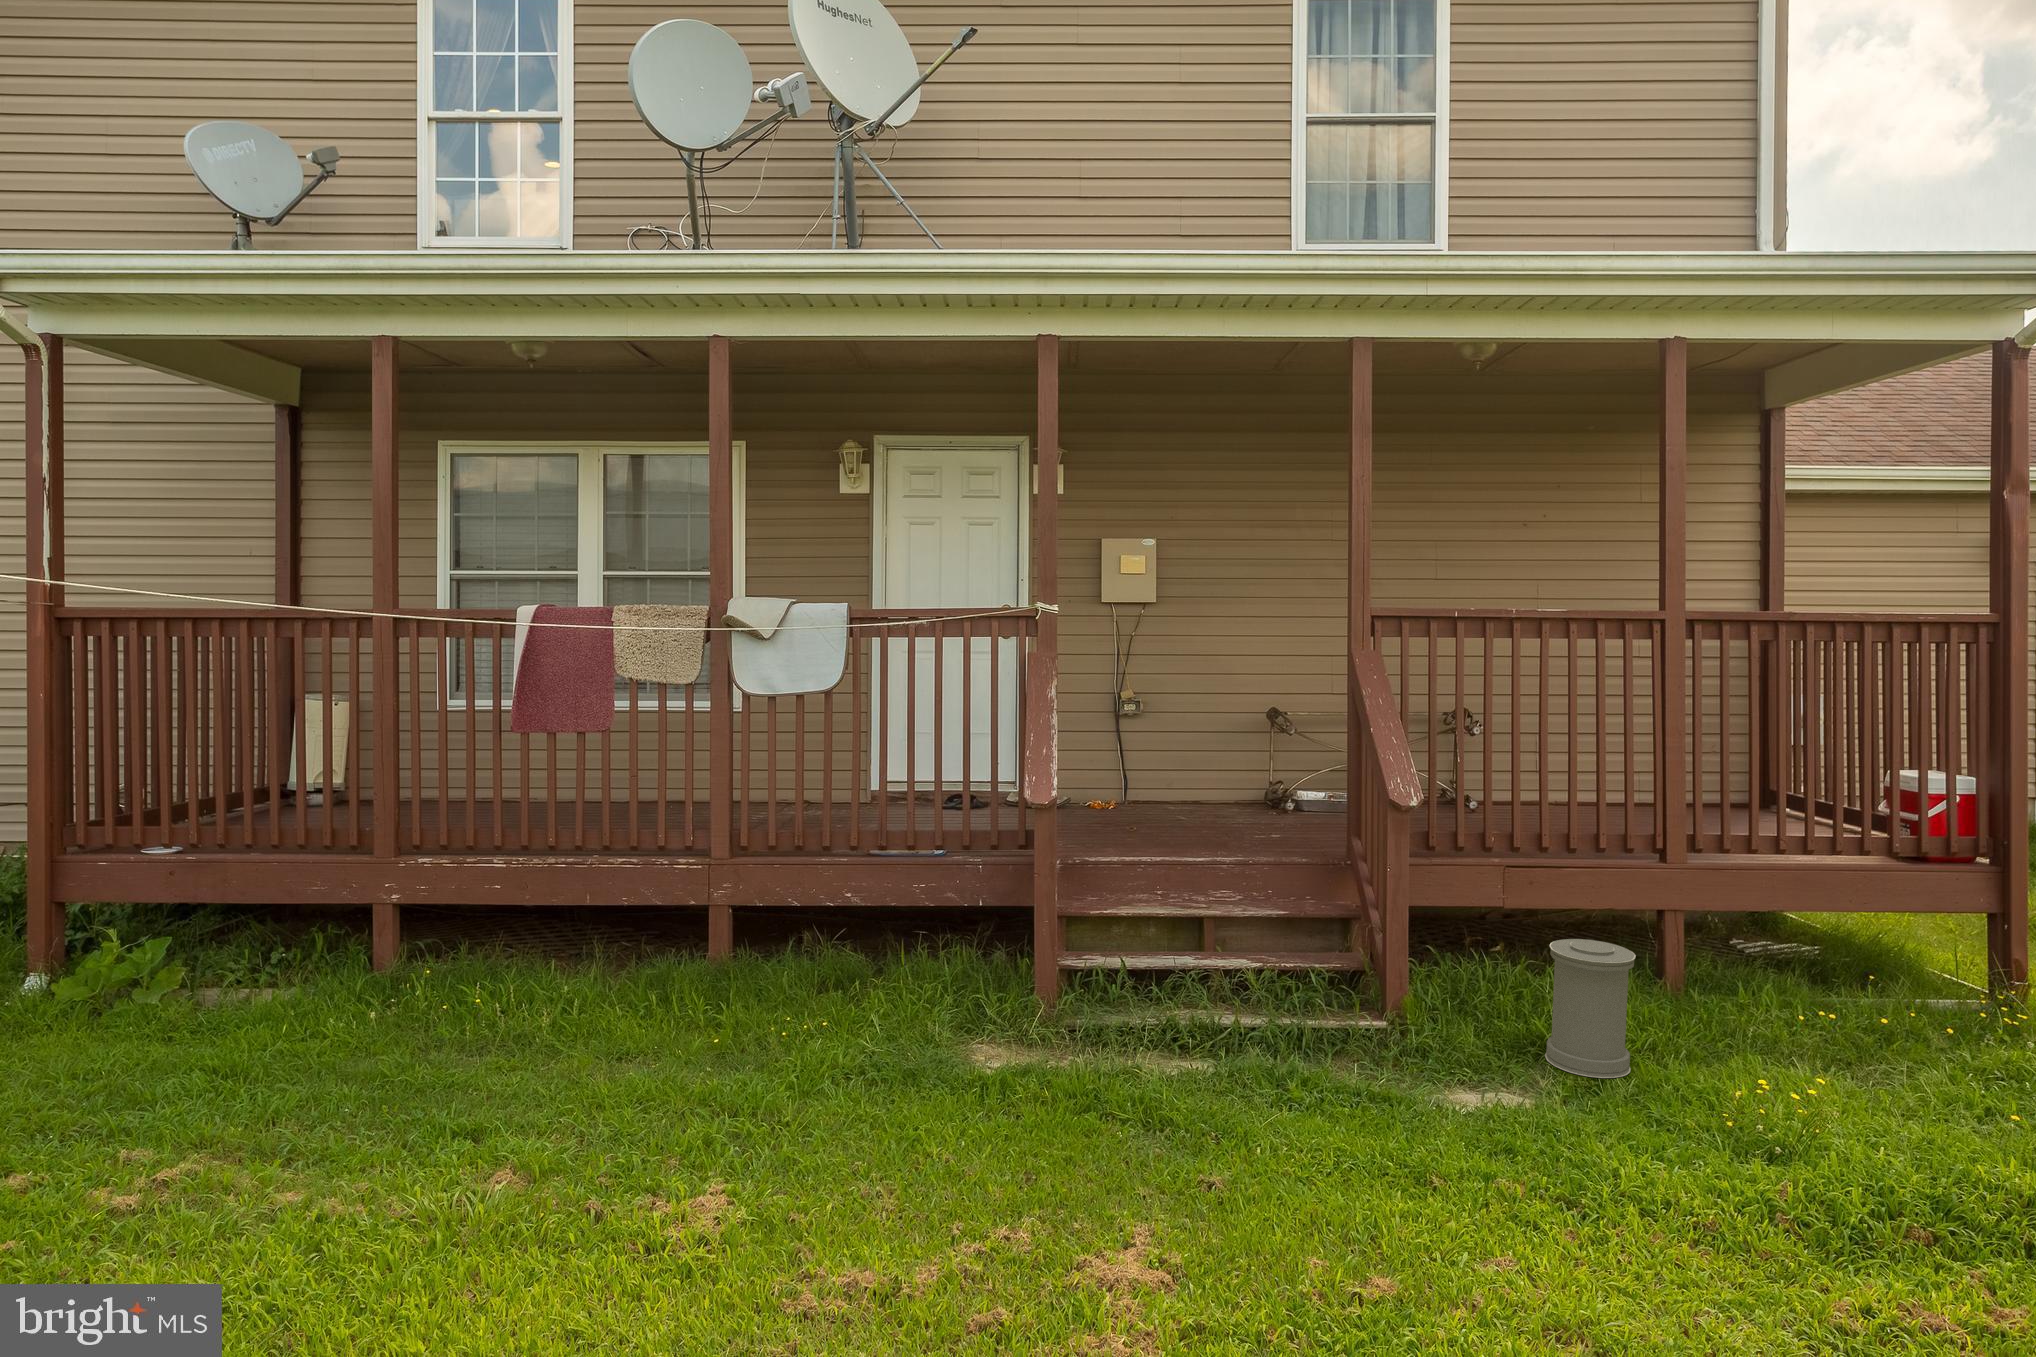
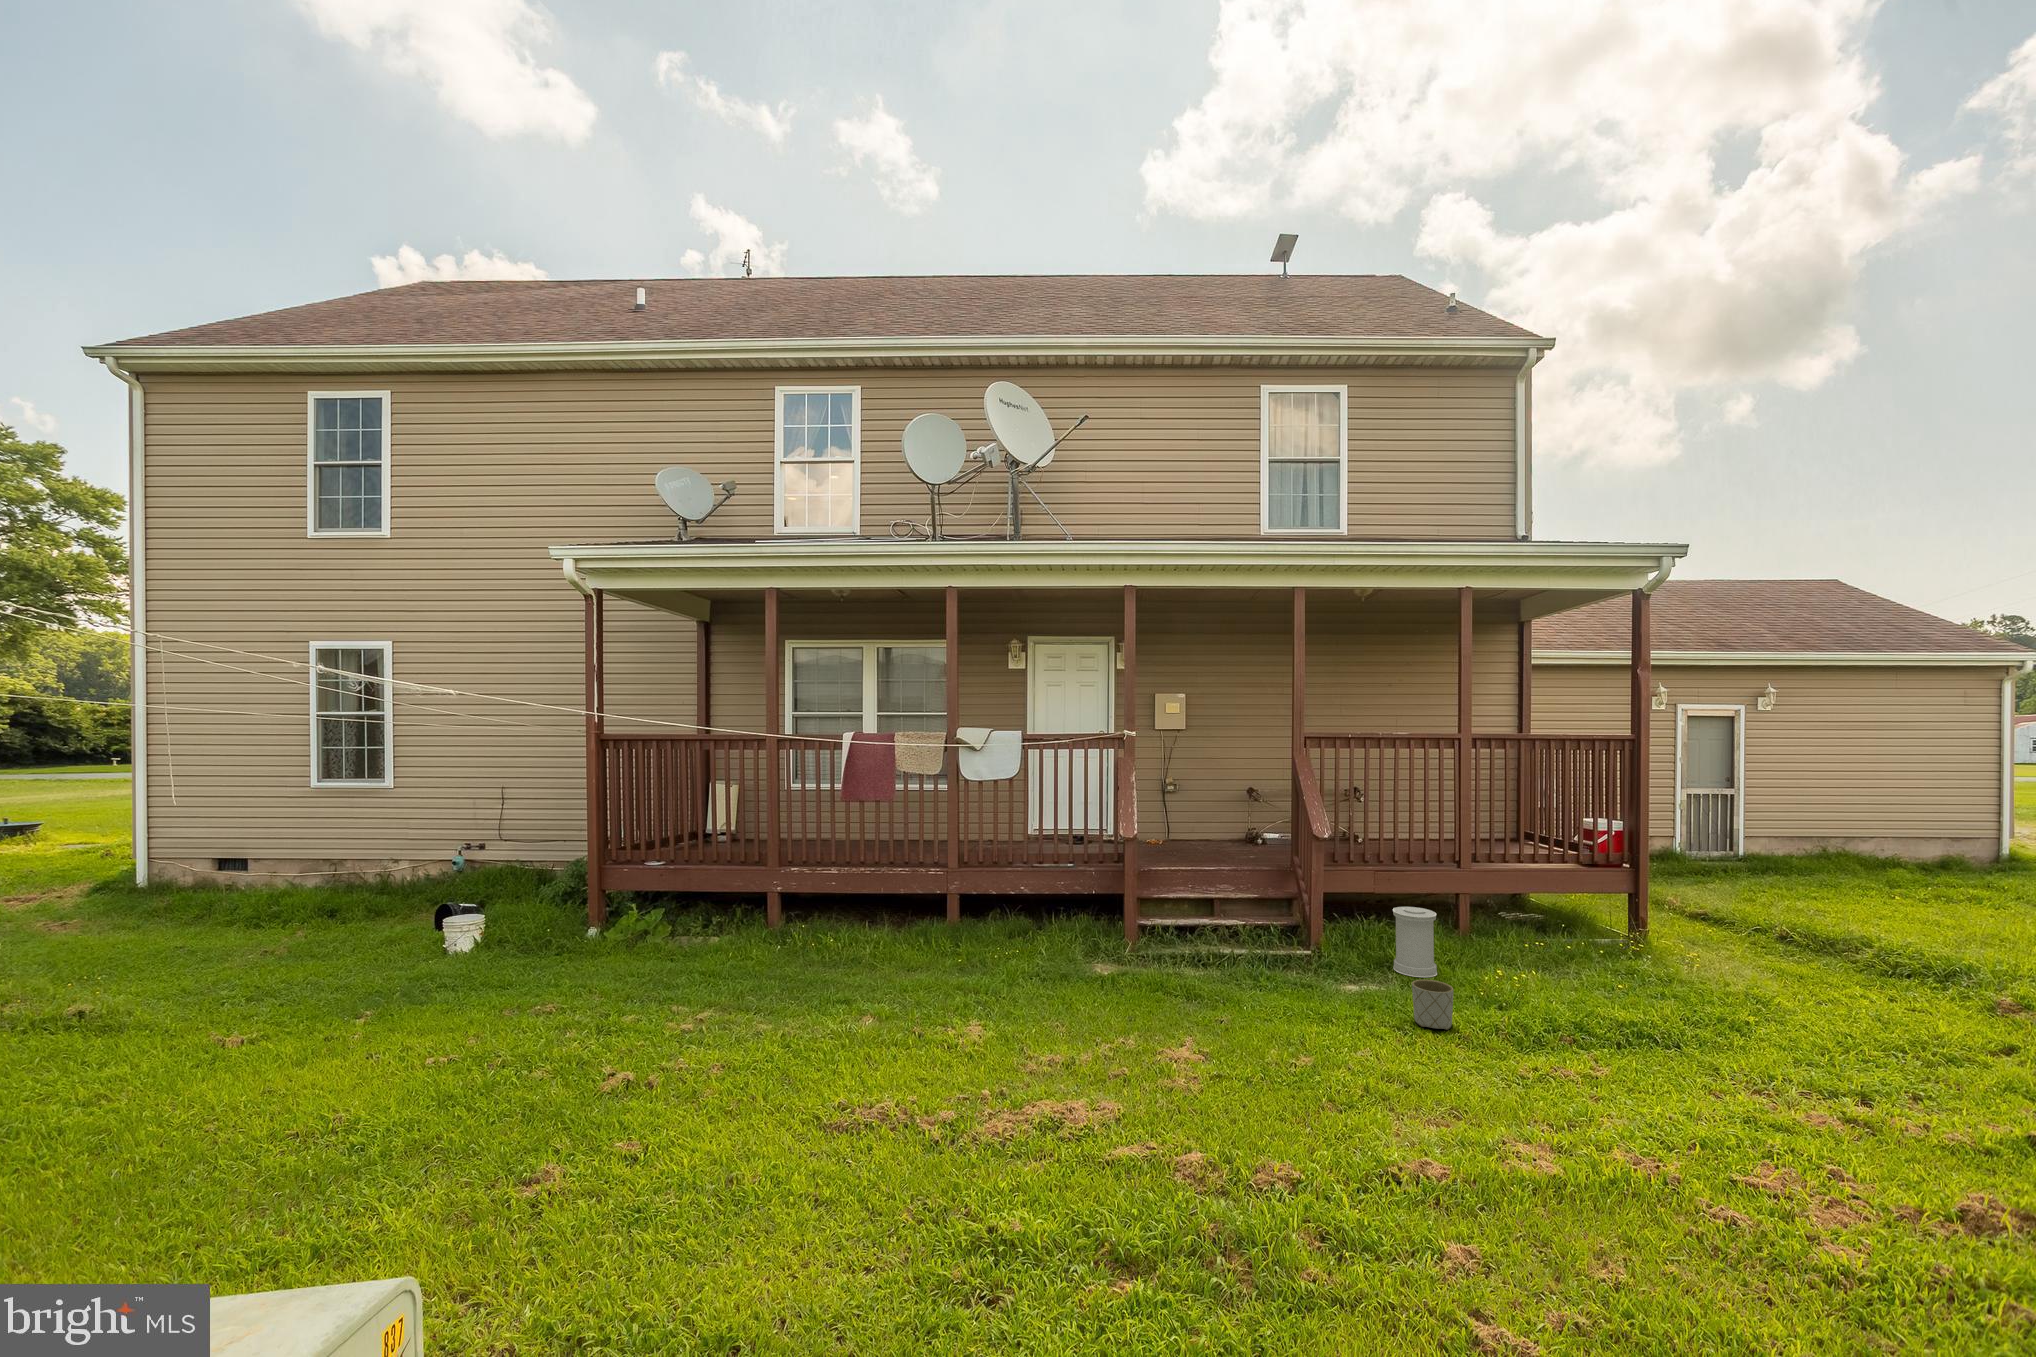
planter: none [1597,1104,1685,1215] -> present [1412,980,1453,1030]

